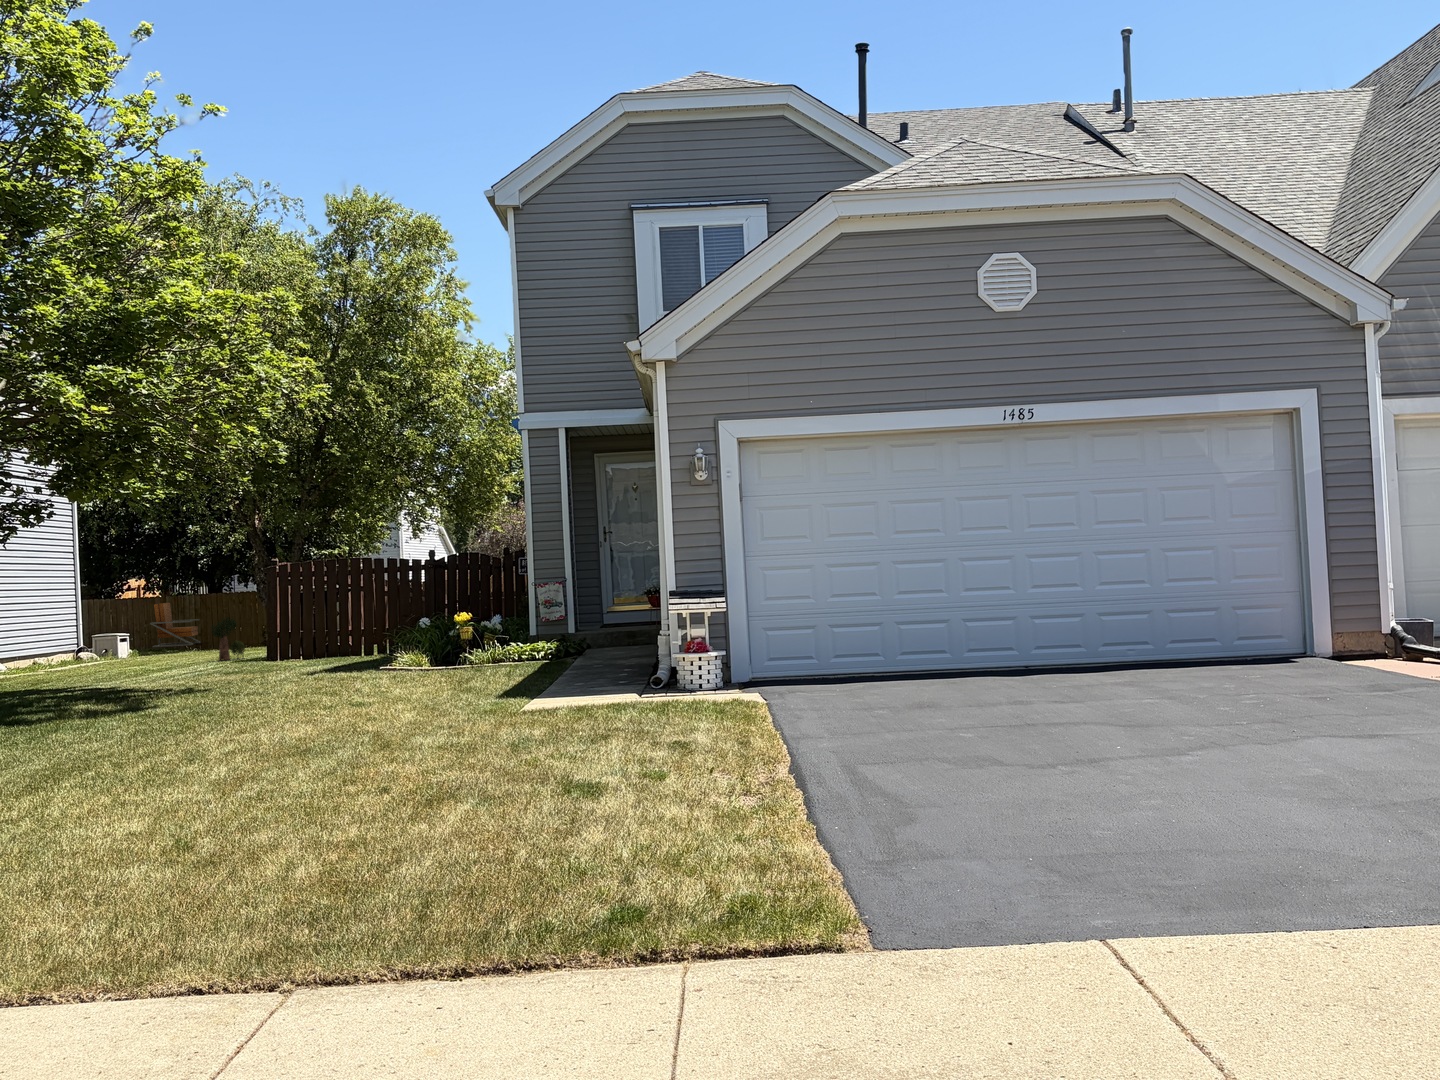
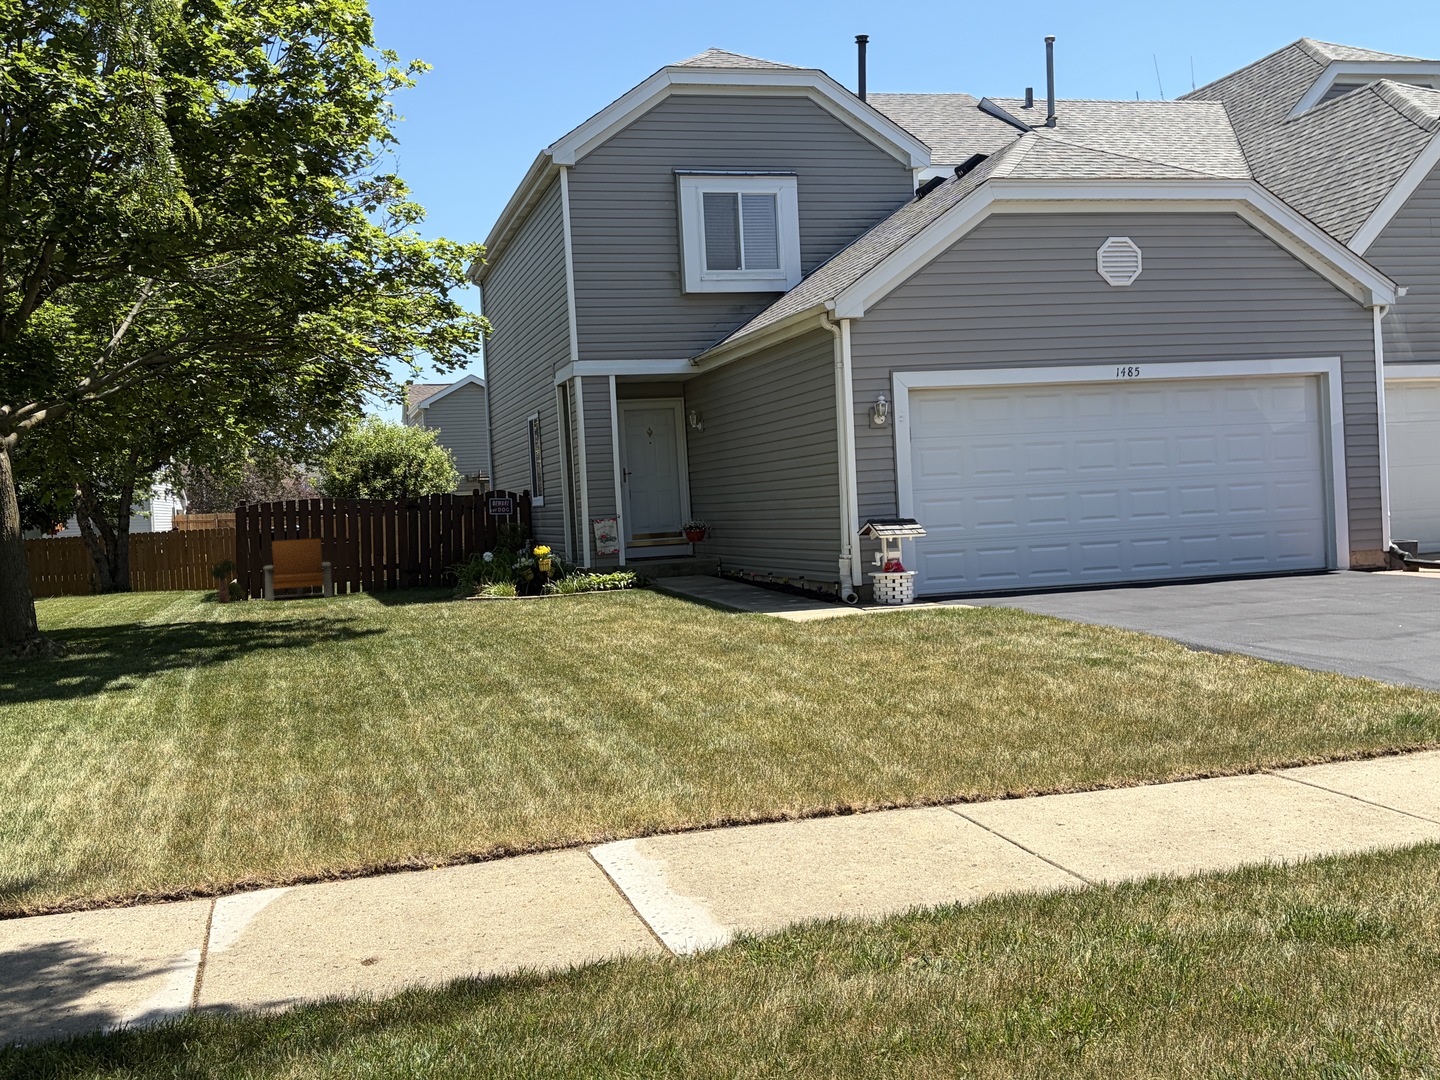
lounge chair: present [150,603,200,647] -> present [263,539,332,601]

